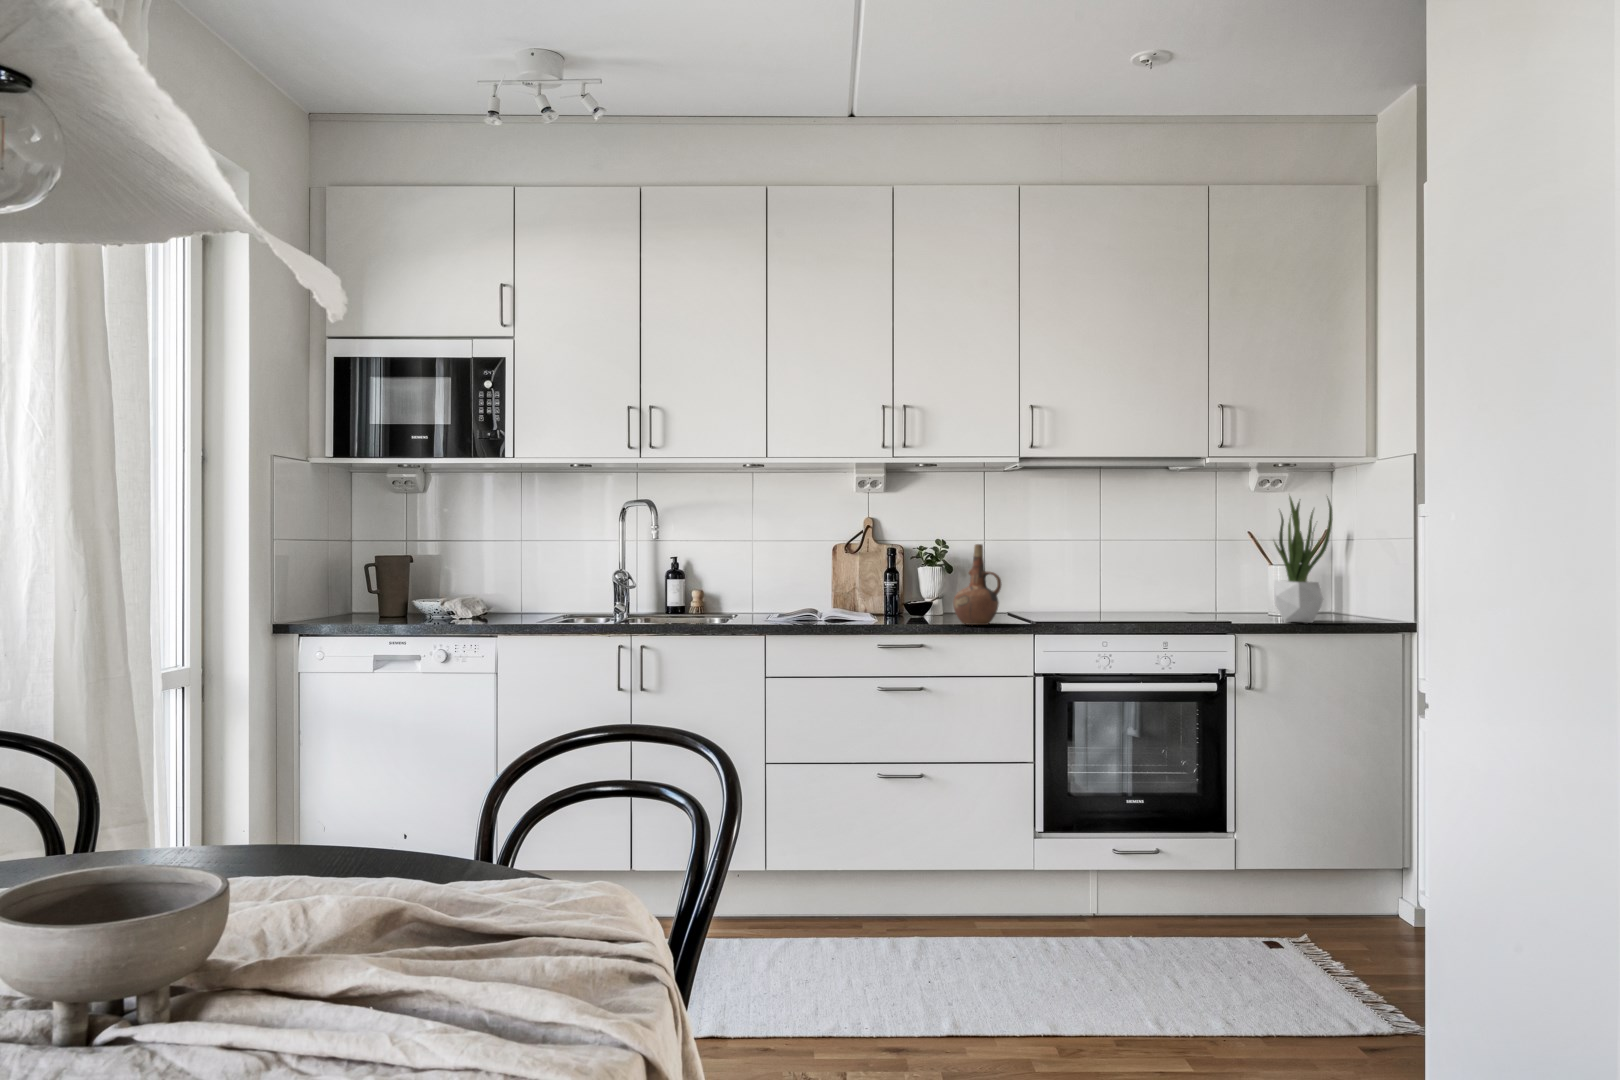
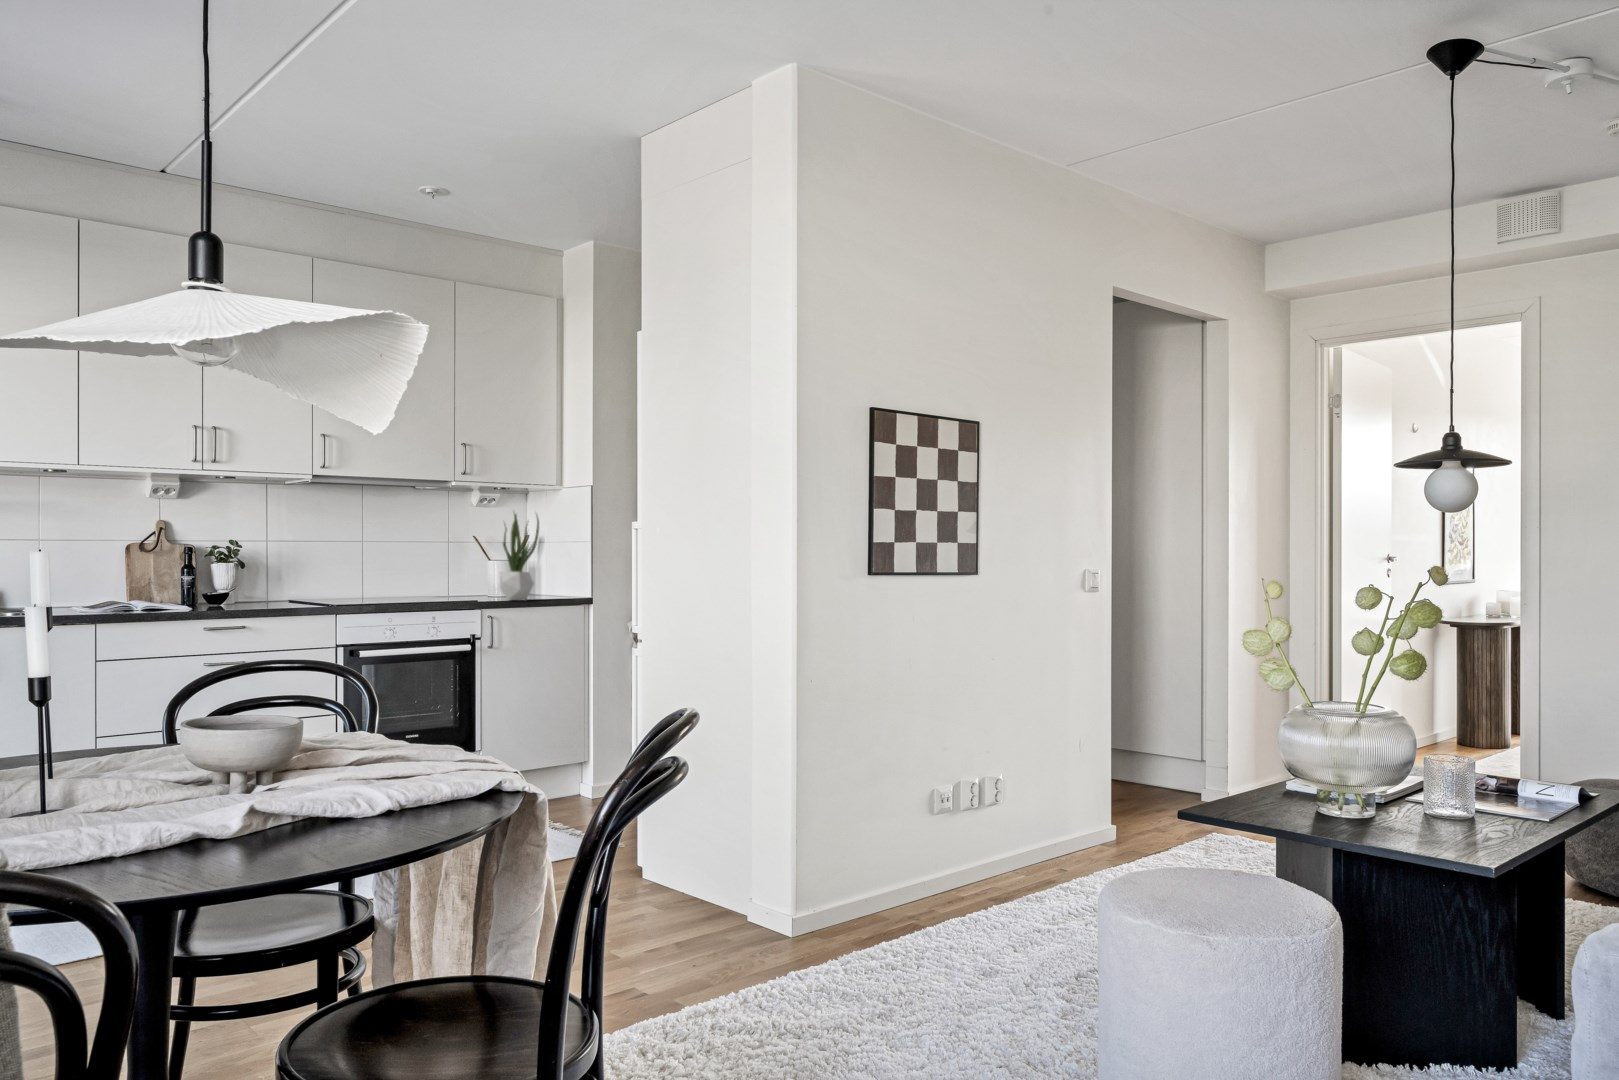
ceramic pitcher: present [953,544,1001,625] -> none [265,544,308,609]

